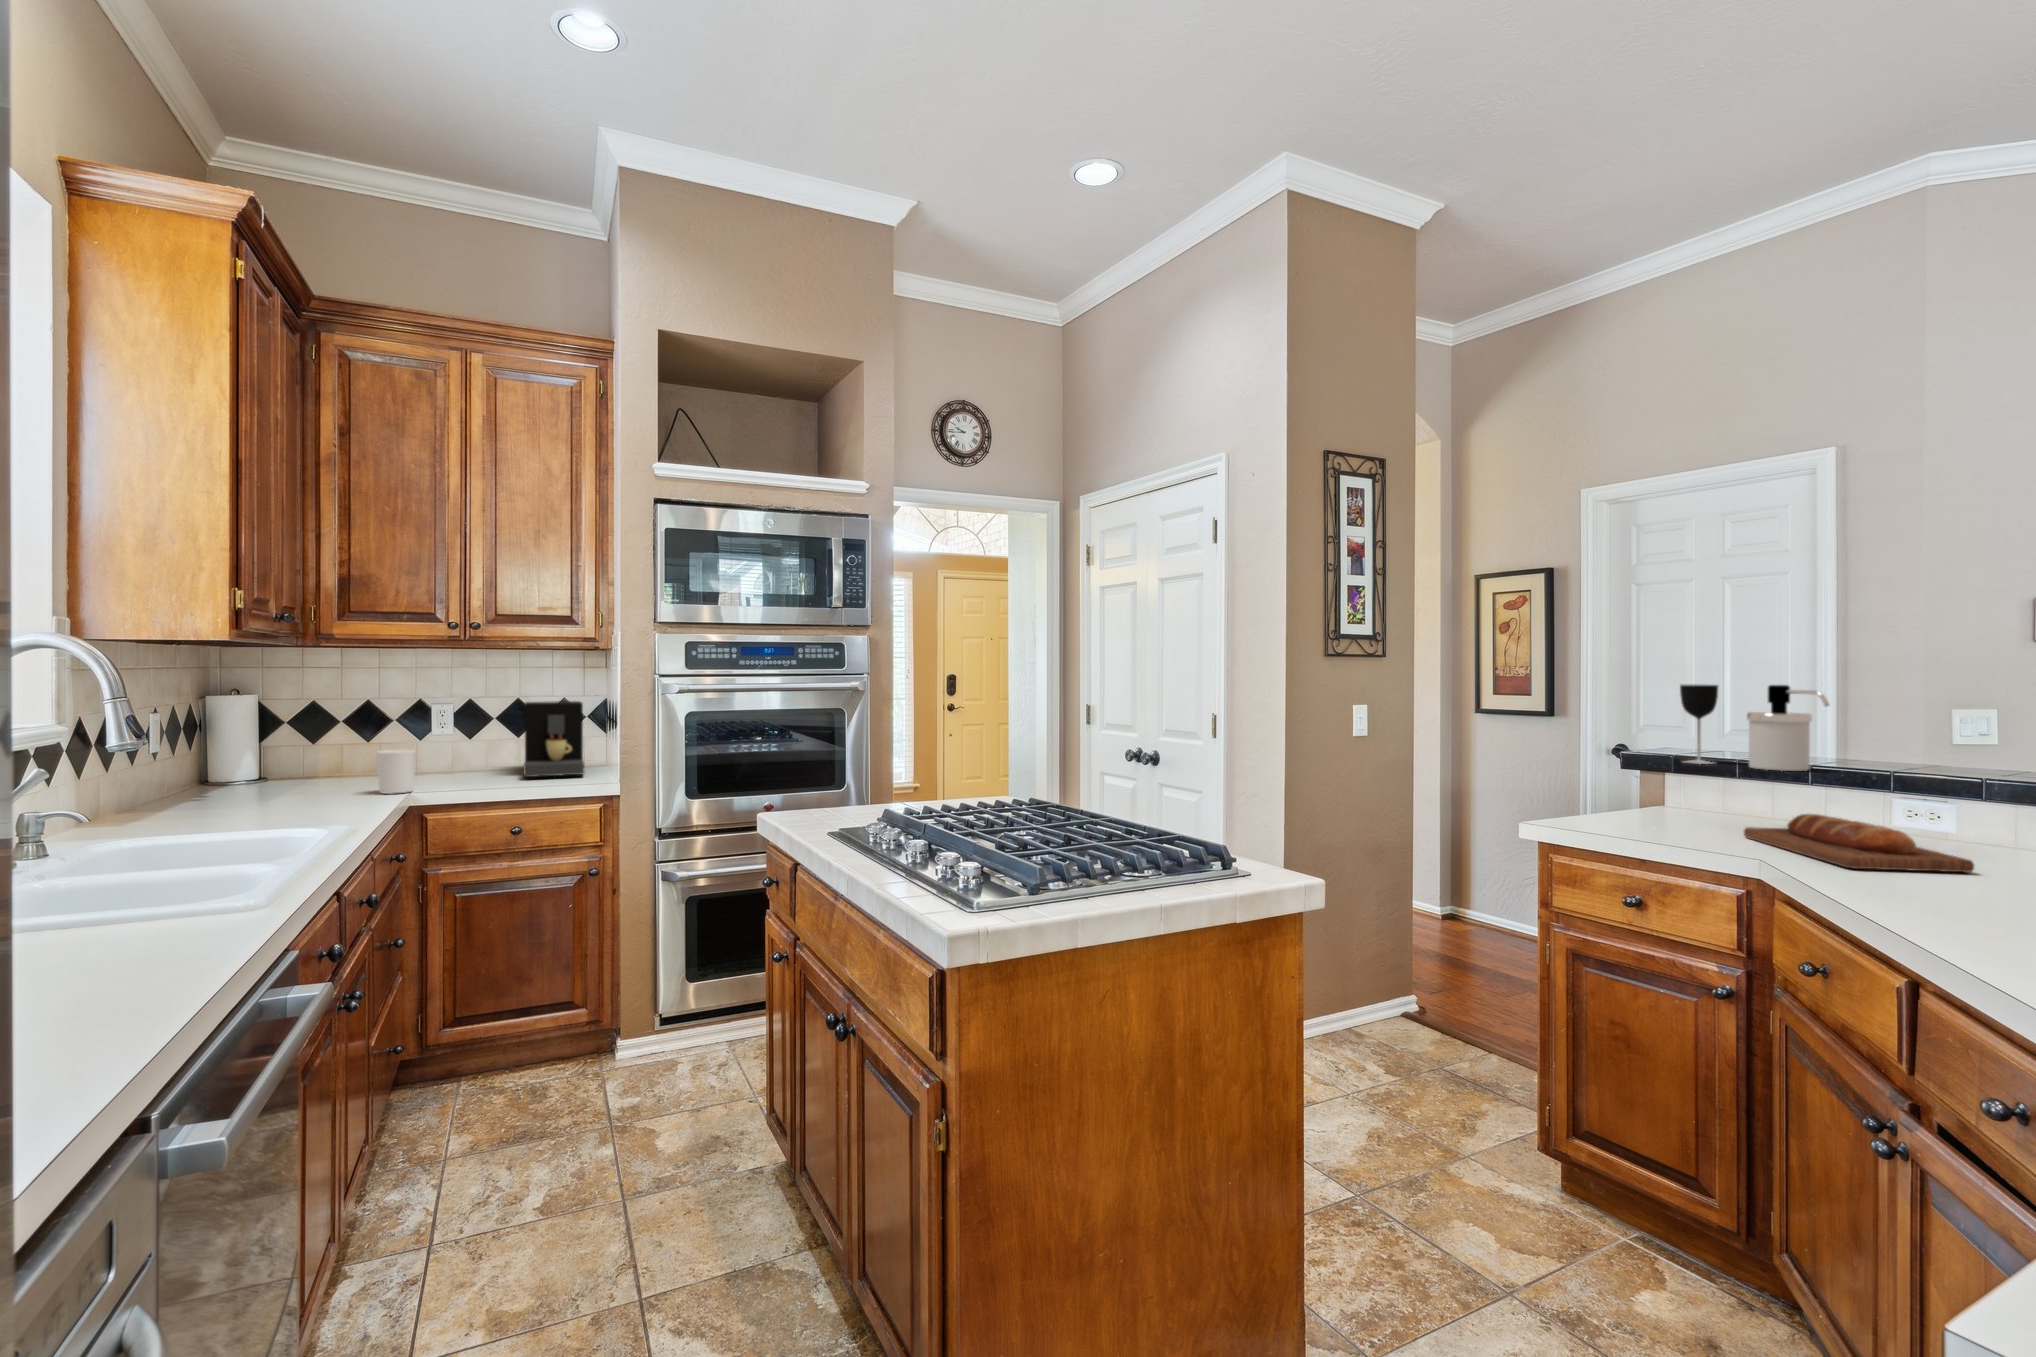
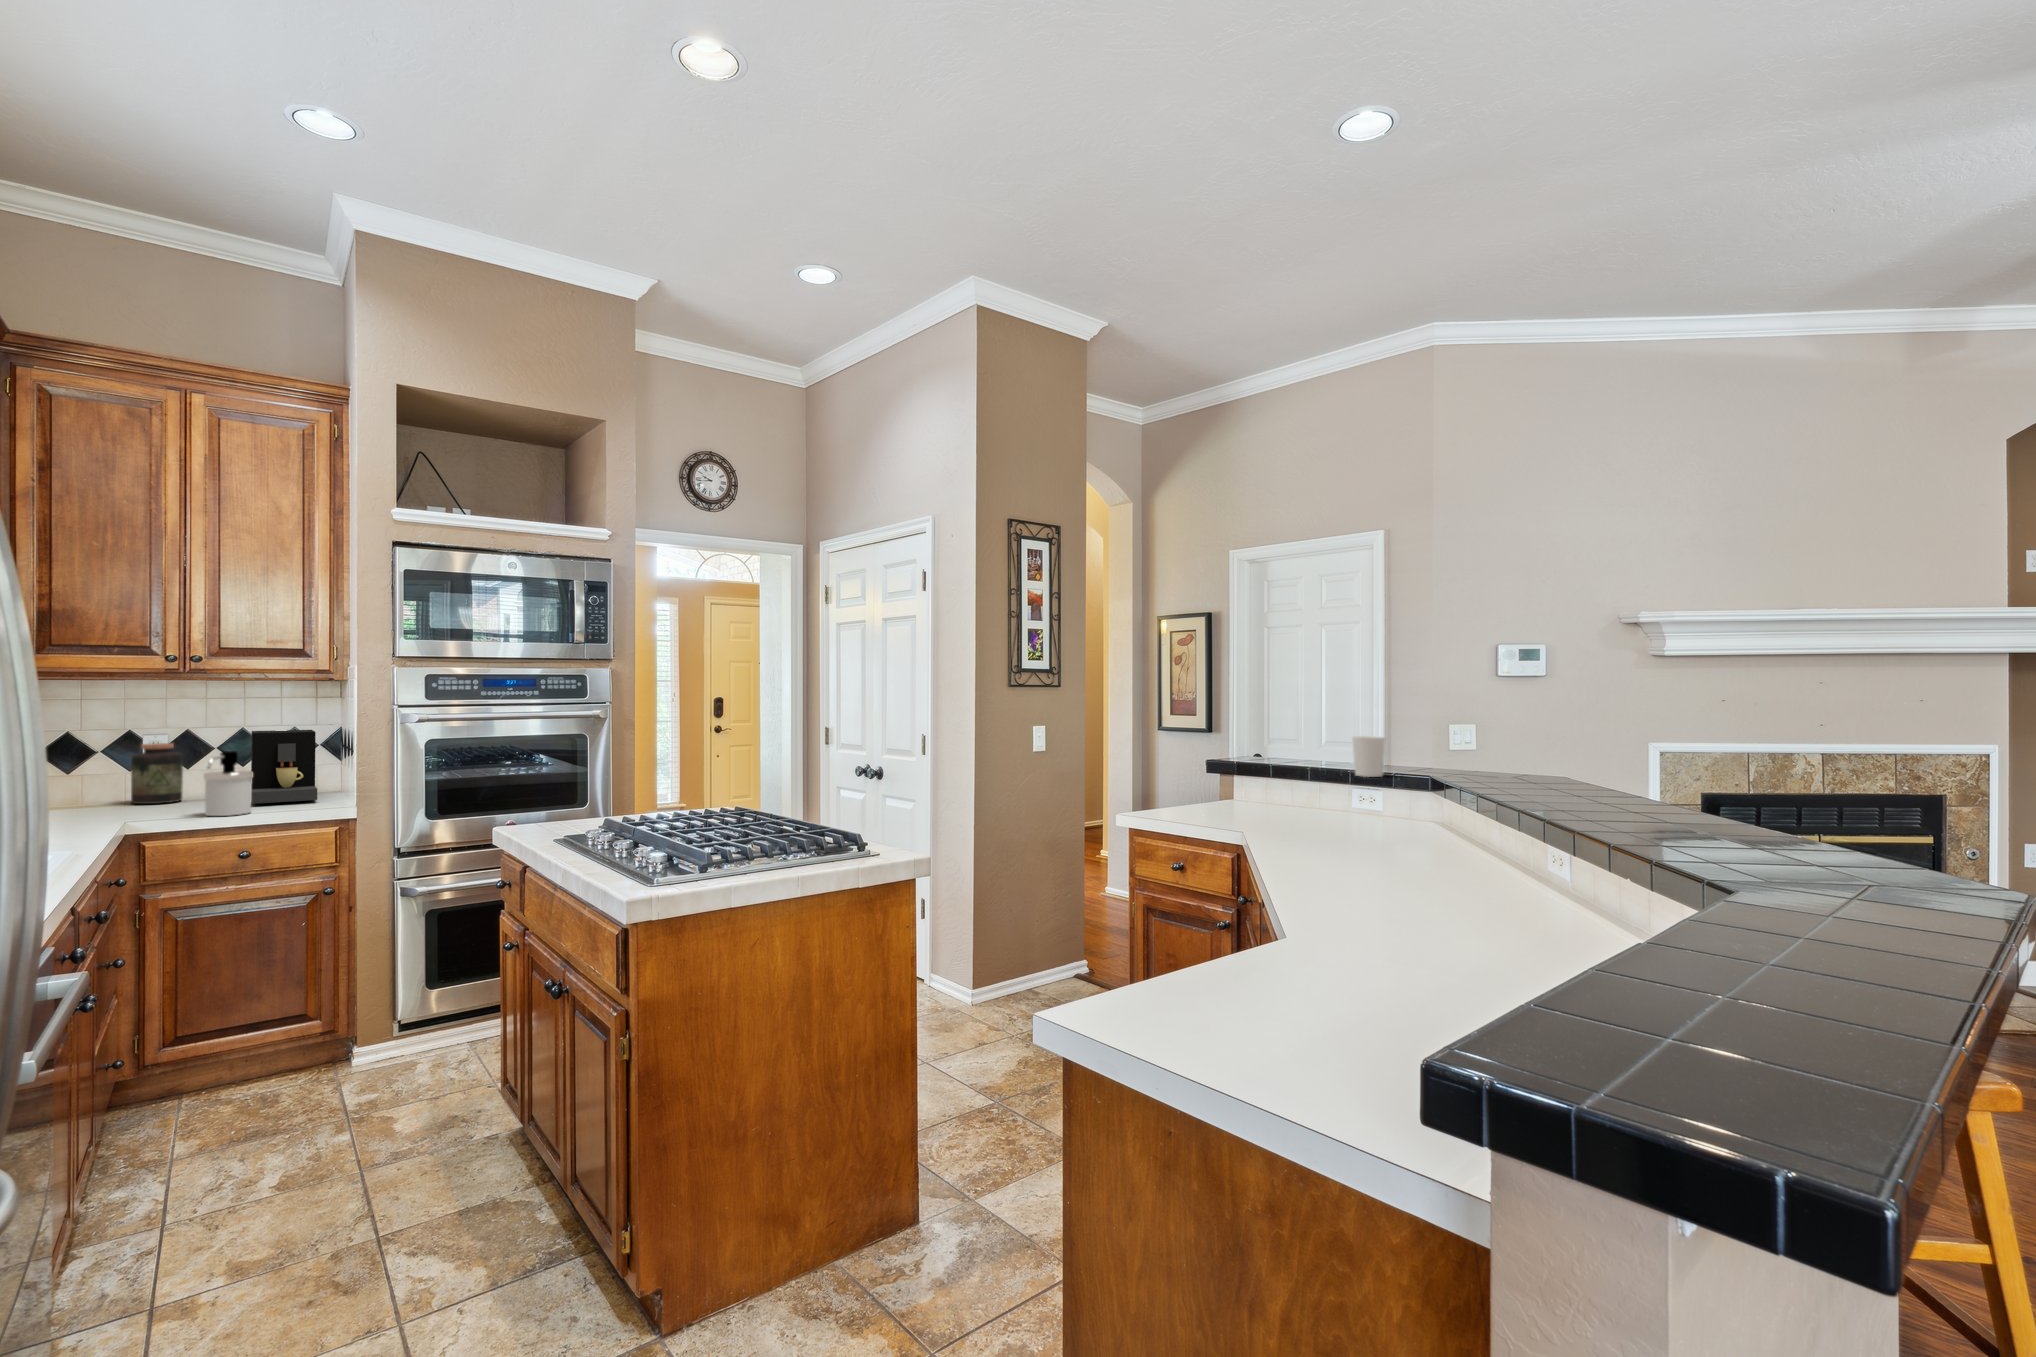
wine glass: present [1680,685,1718,764] -> none [1243,710,1267,769]
soap dispenser: present [1747,685,1829,771] -> present [204,751,253,816]
jar: none [418,713,464,775] -> present [131,743,183,804]
candle holder: present [376,750,416,794] -> present [1353,736,1386,777]
bread loaf: present [1744,814,1974,872] -> none [1258,802,1366,837]

